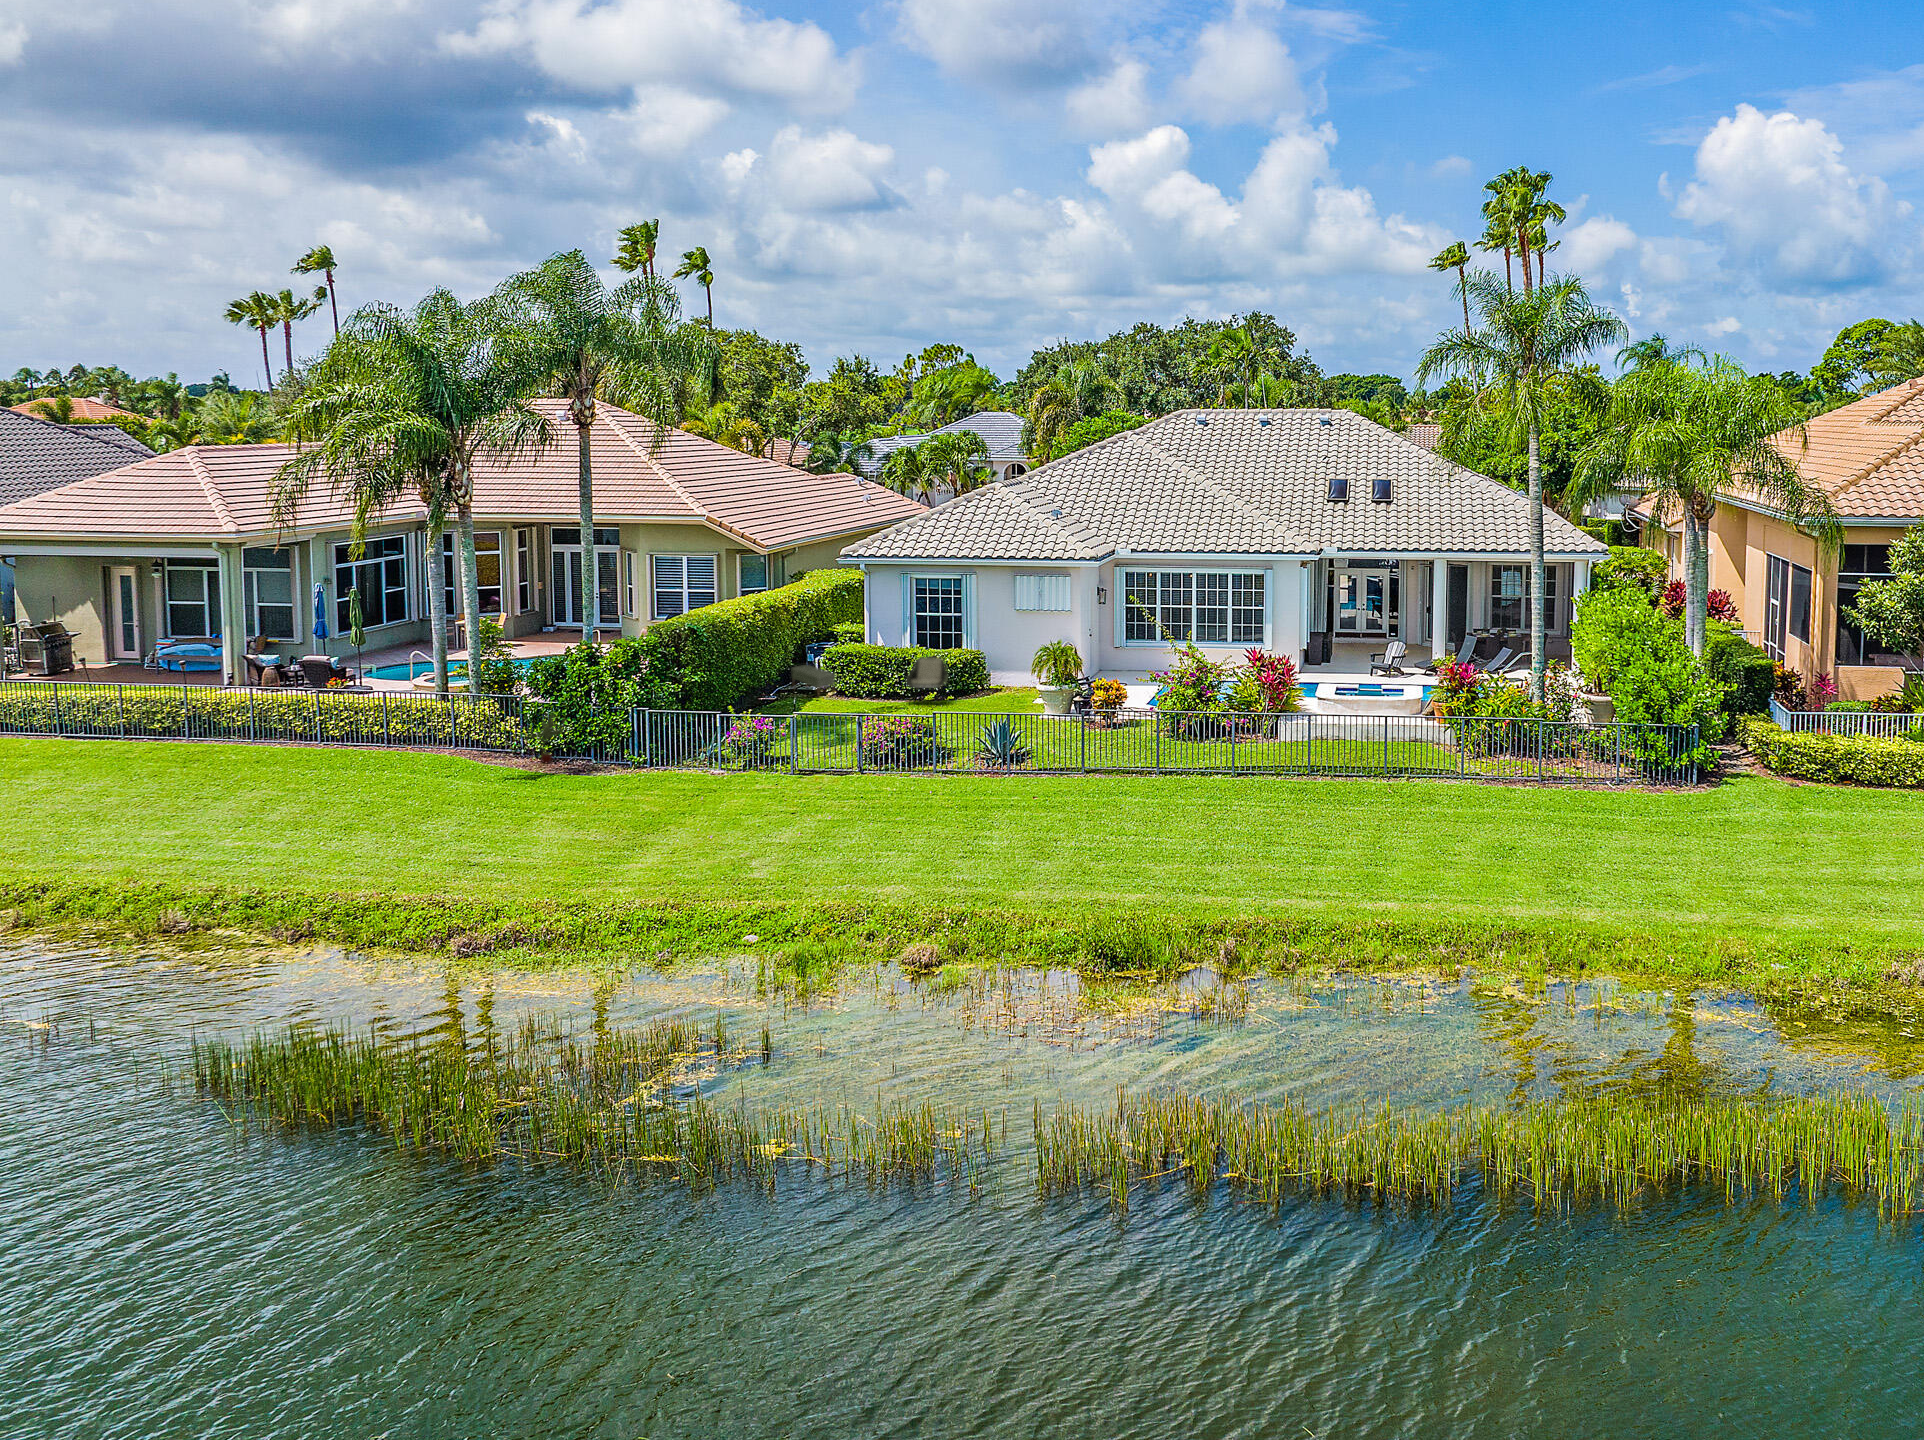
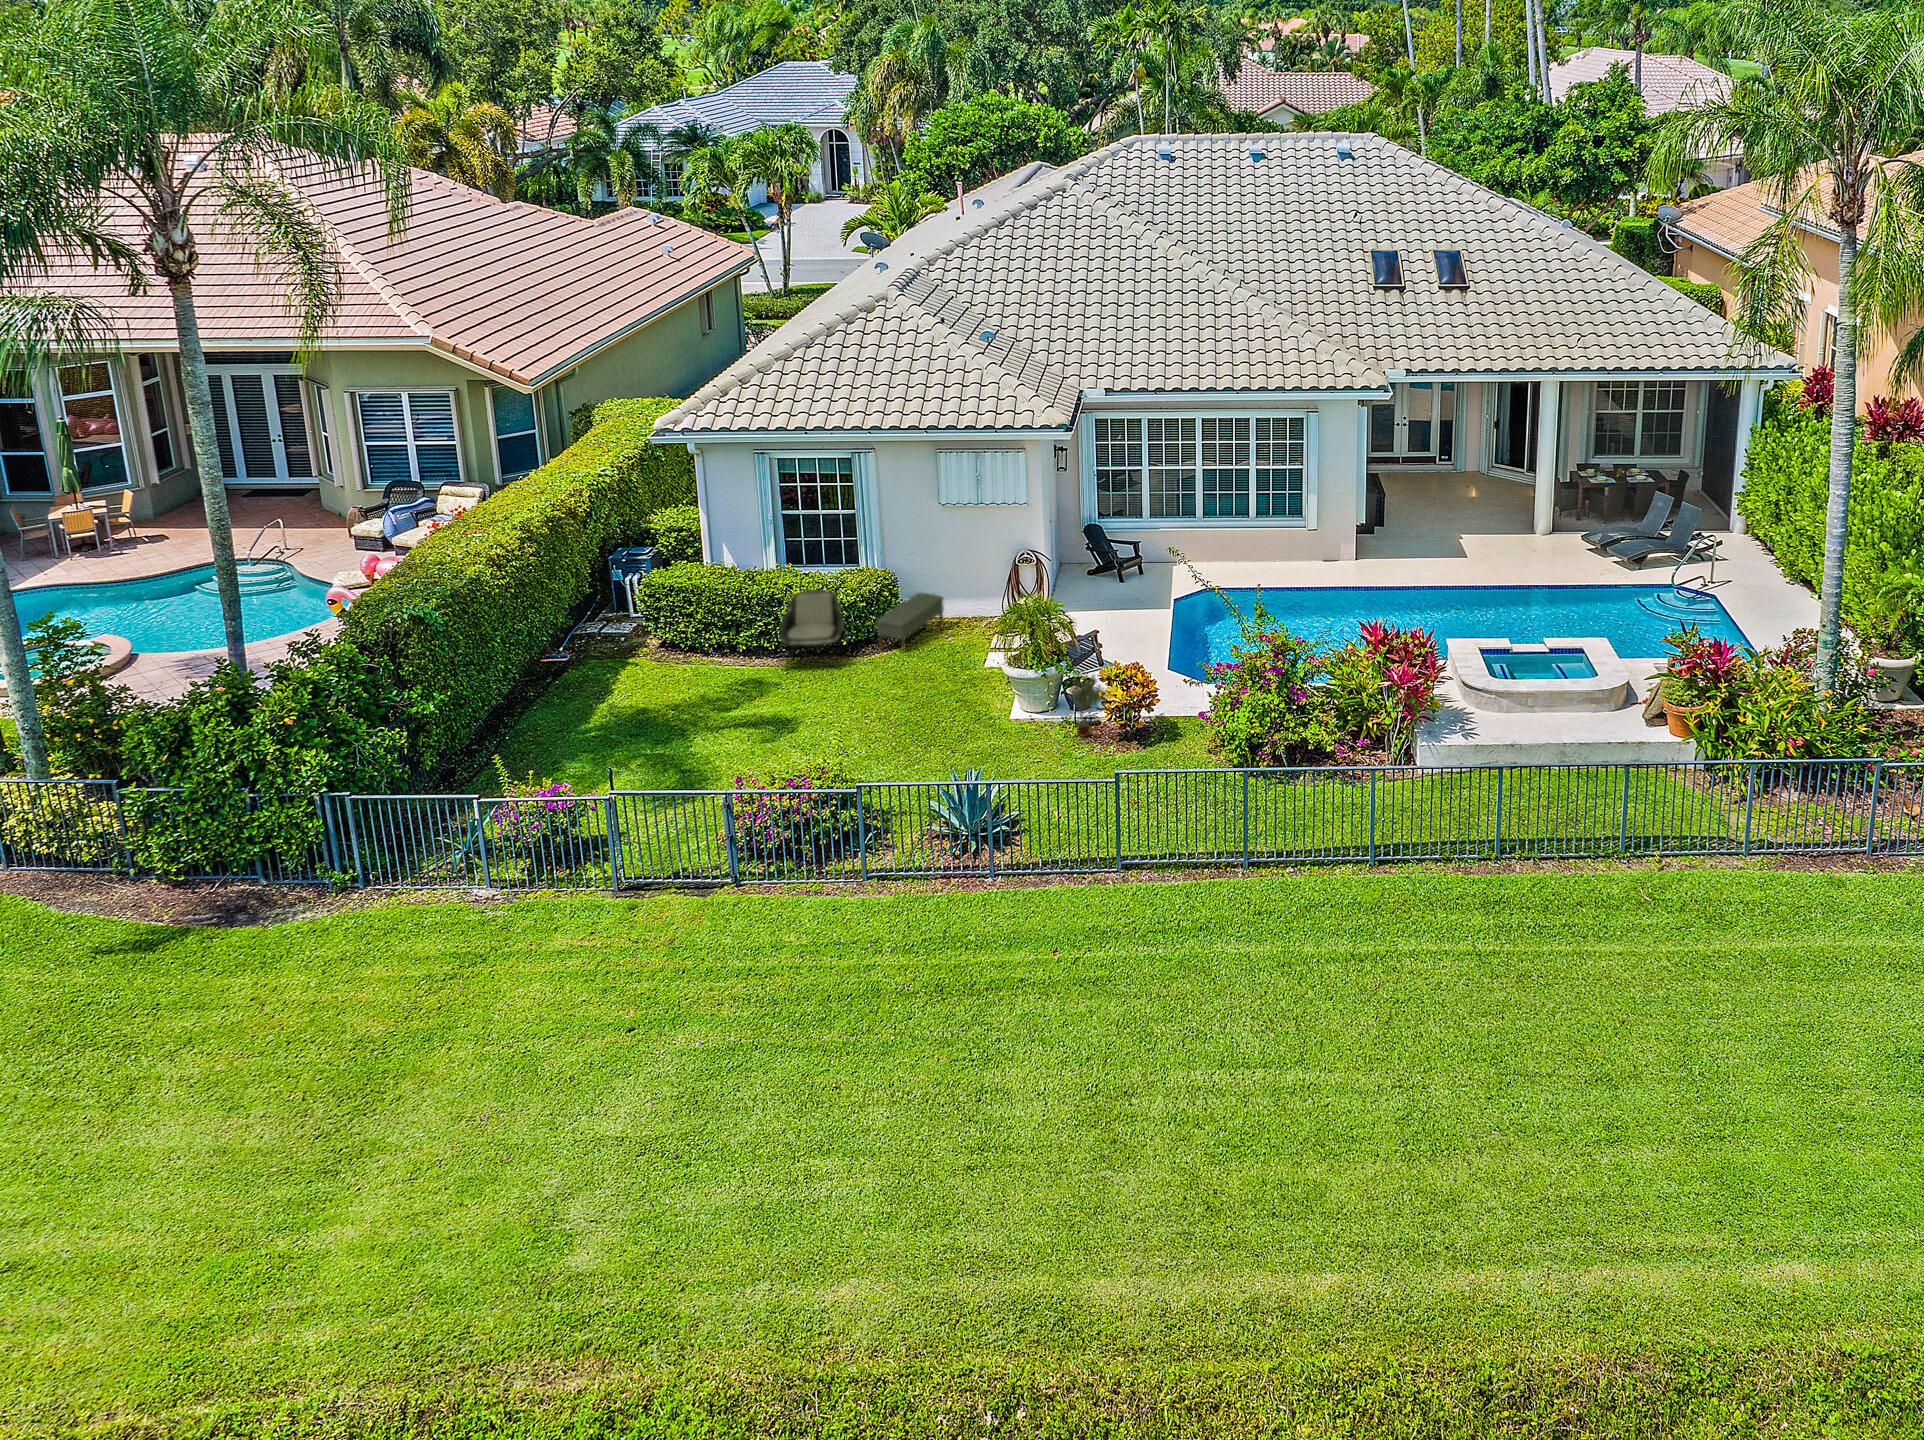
bench: present [791,665,835,696] -> present [876,593,944,653]
potted tree: present [526,713,567,763] -> present [1070,673,1106,737]

